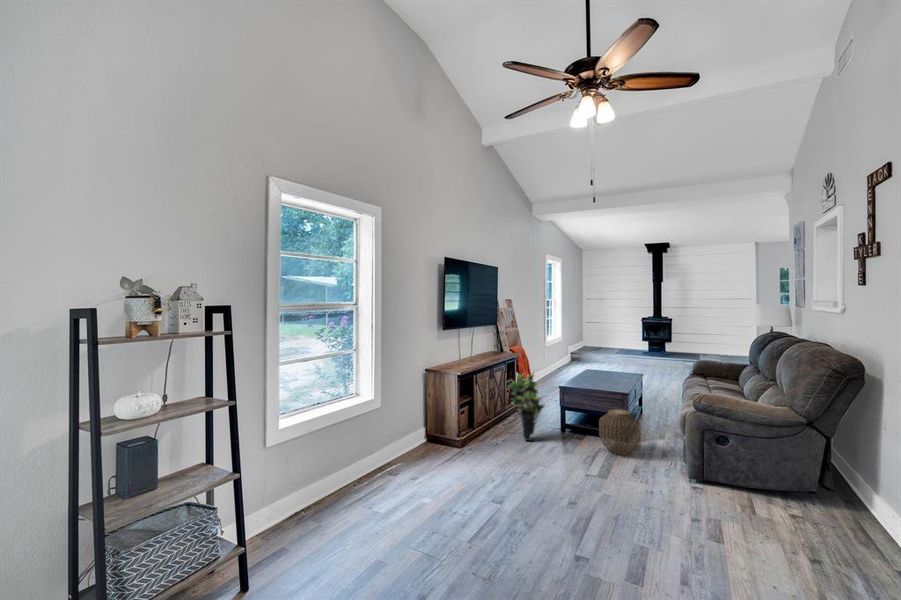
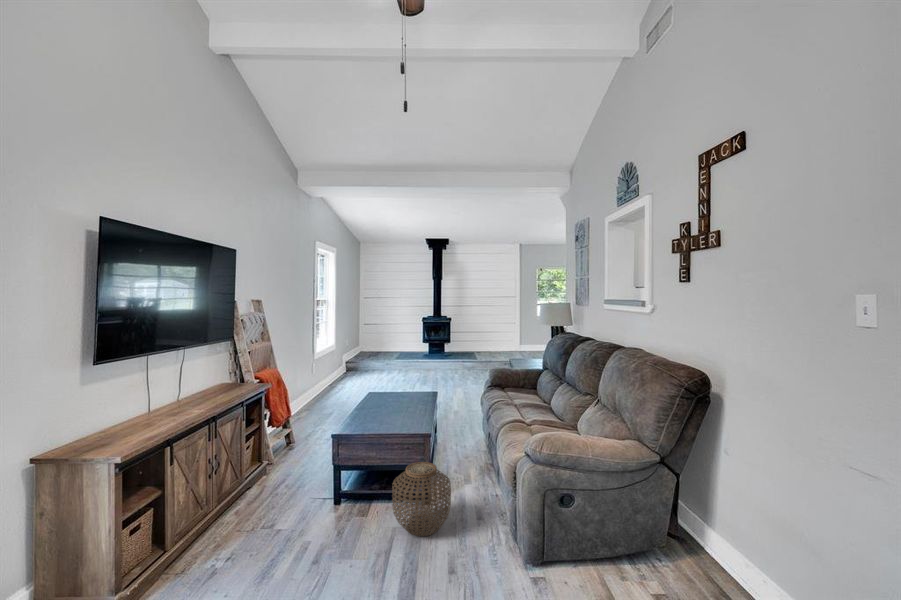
potted plant: present [509,374,544,441] -> none [240,421,307,543]

